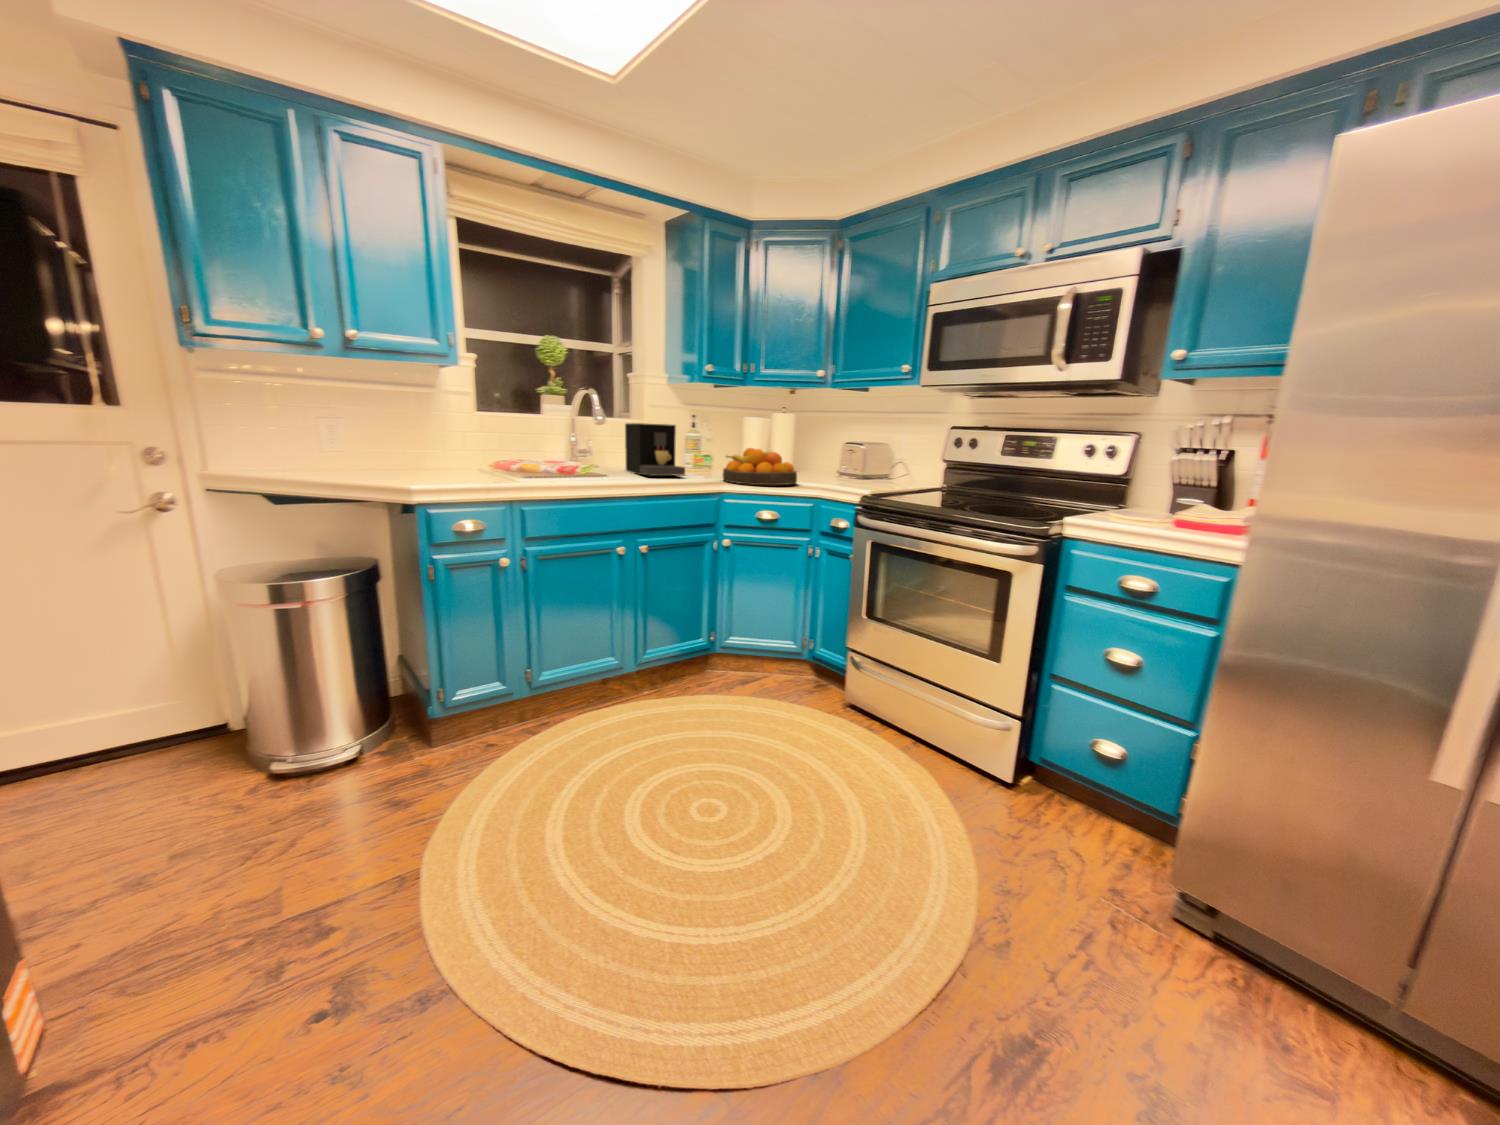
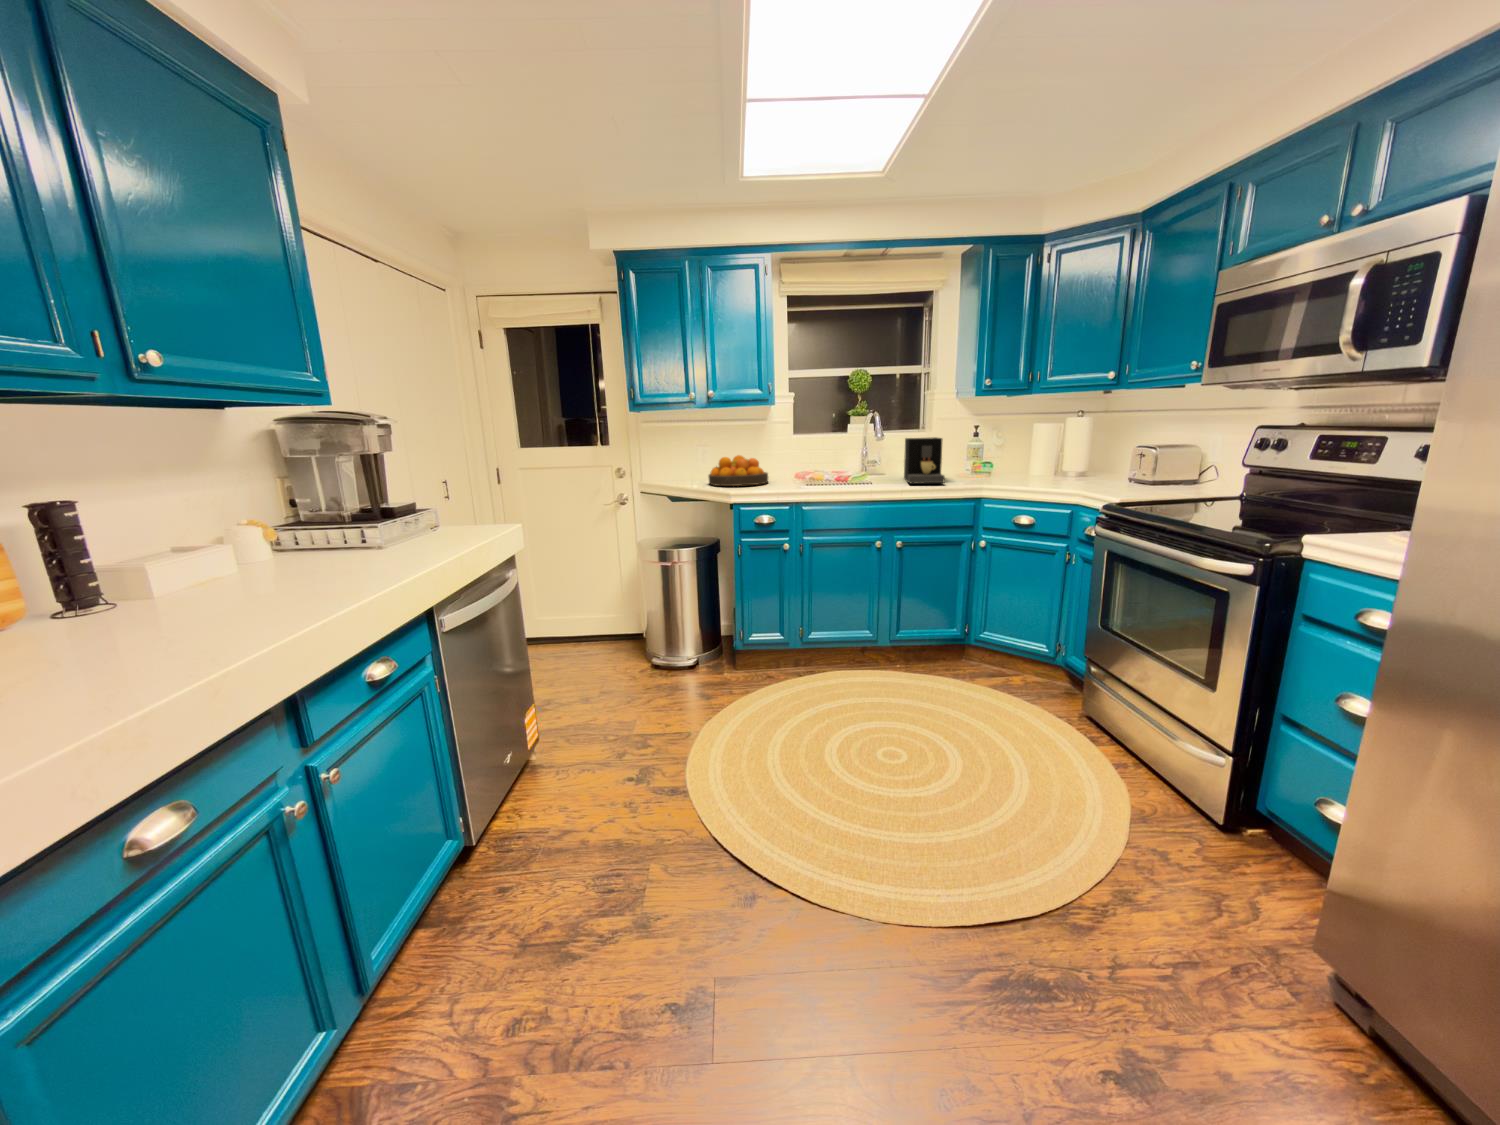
fruit bowl: present [723,448,797,485] -> present [709,455,768,486]

